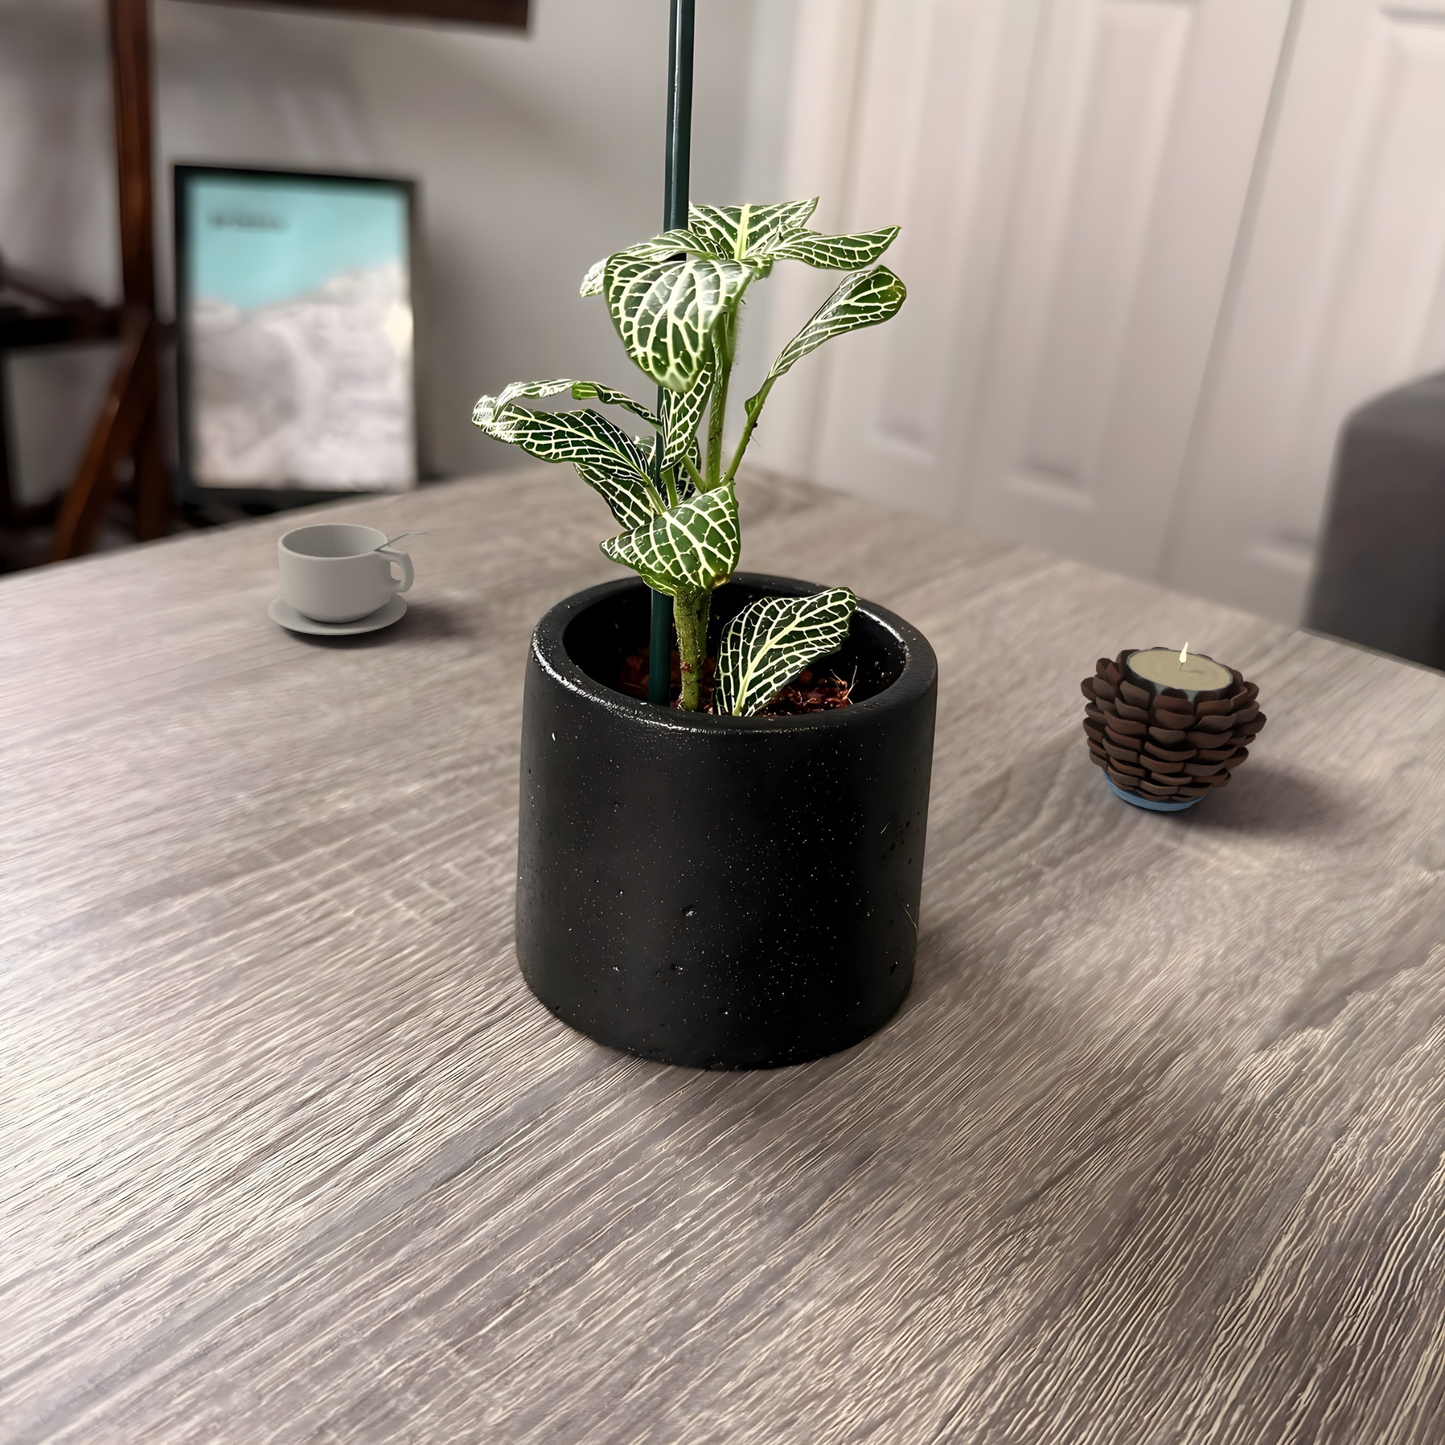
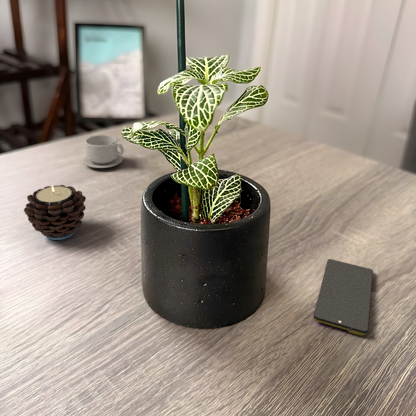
candle: present [1080,642,1267,811] -> present [24,185,86,240]
smartphone: none [1132,922,1321,1168] -> present [313,259,373,336]

